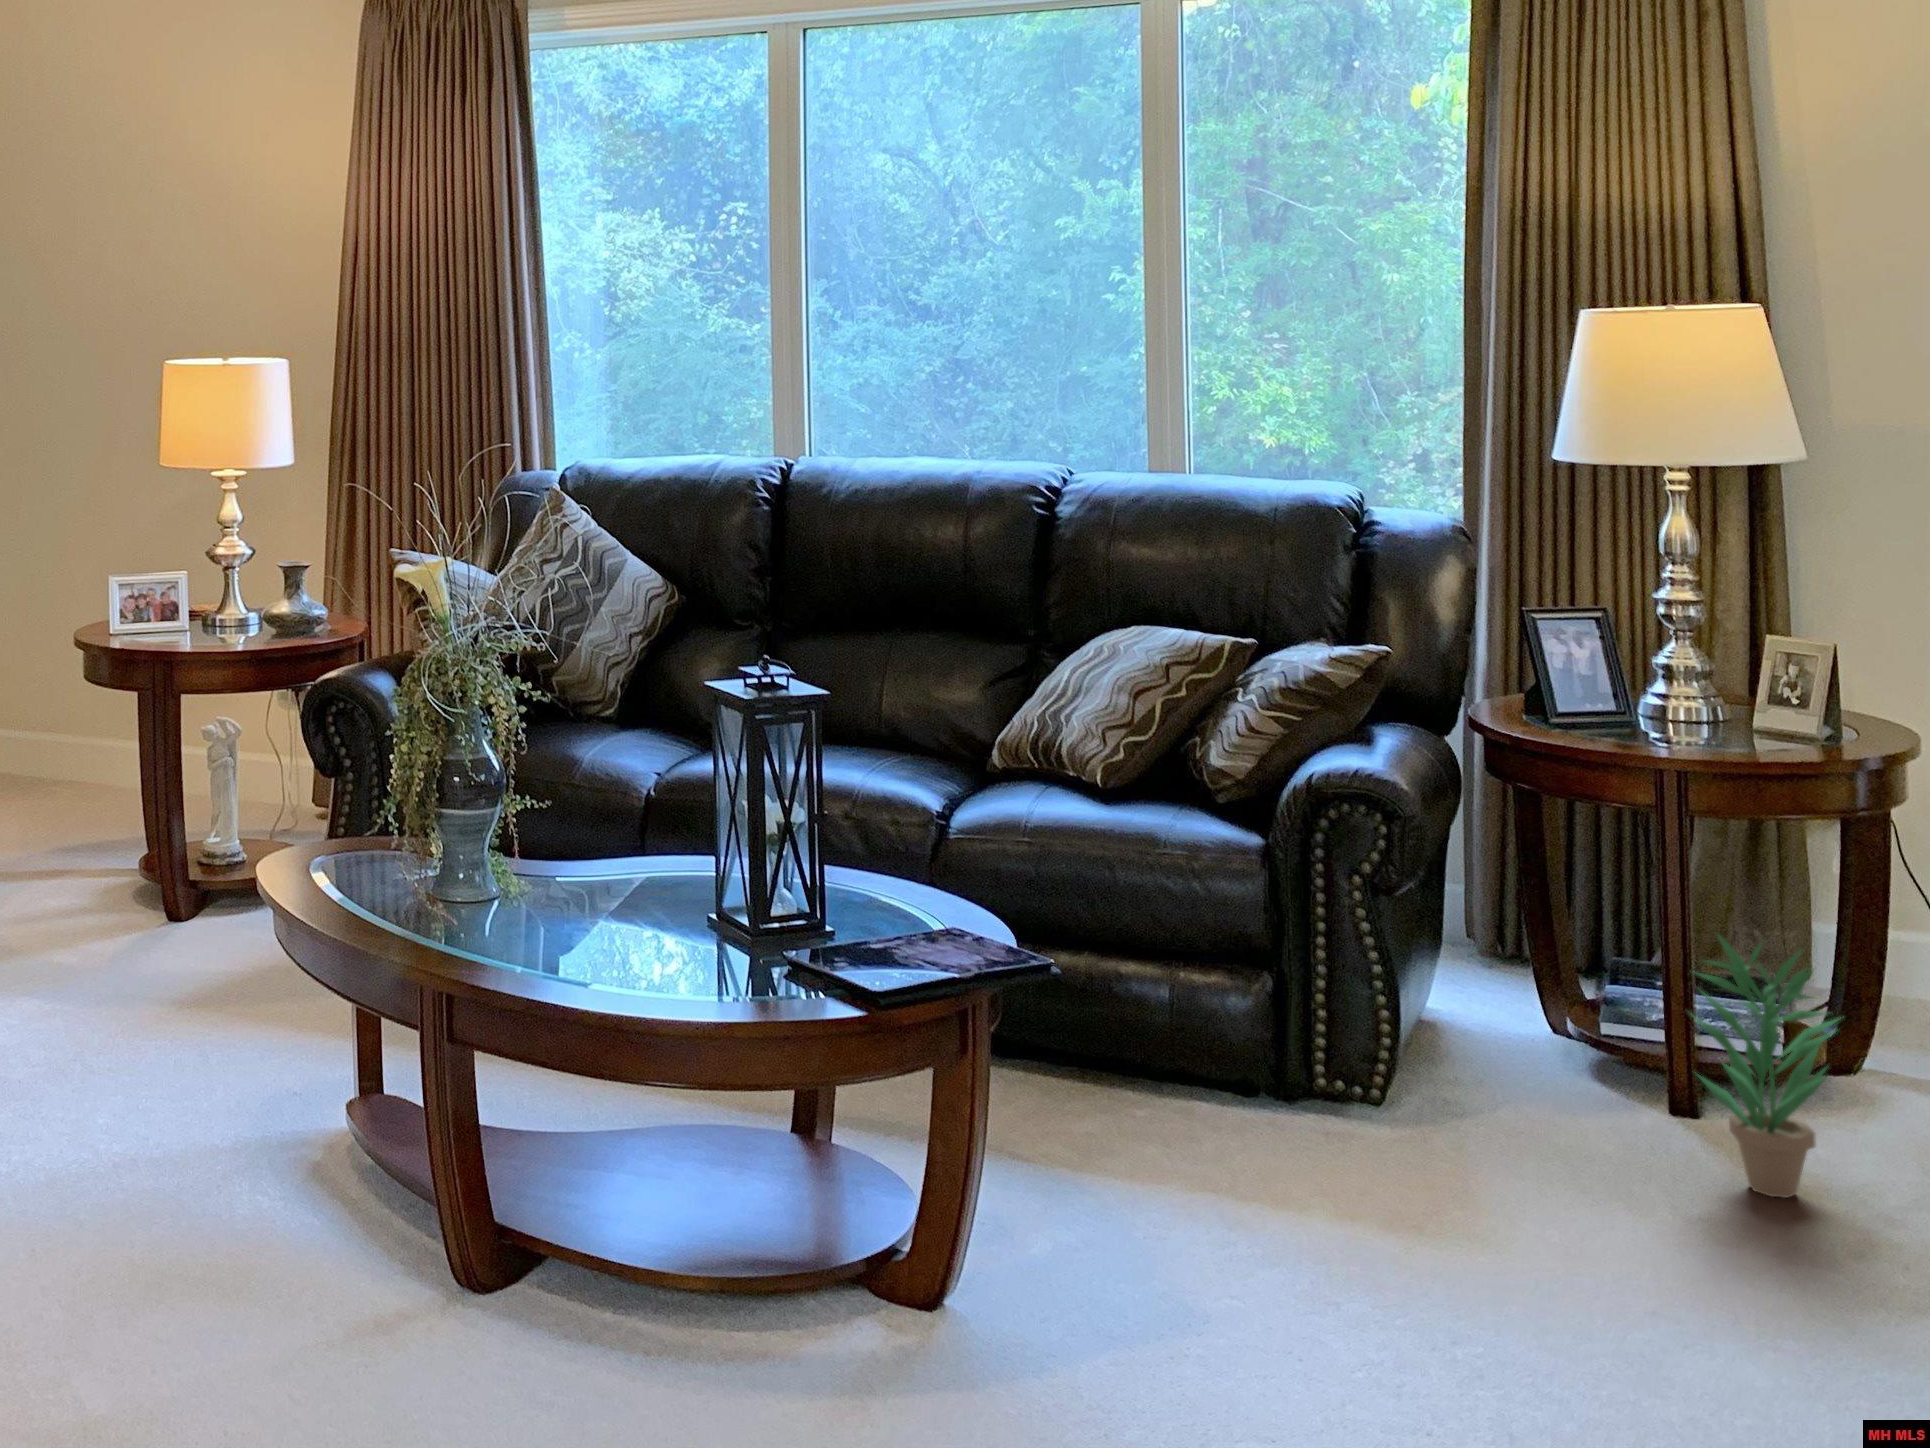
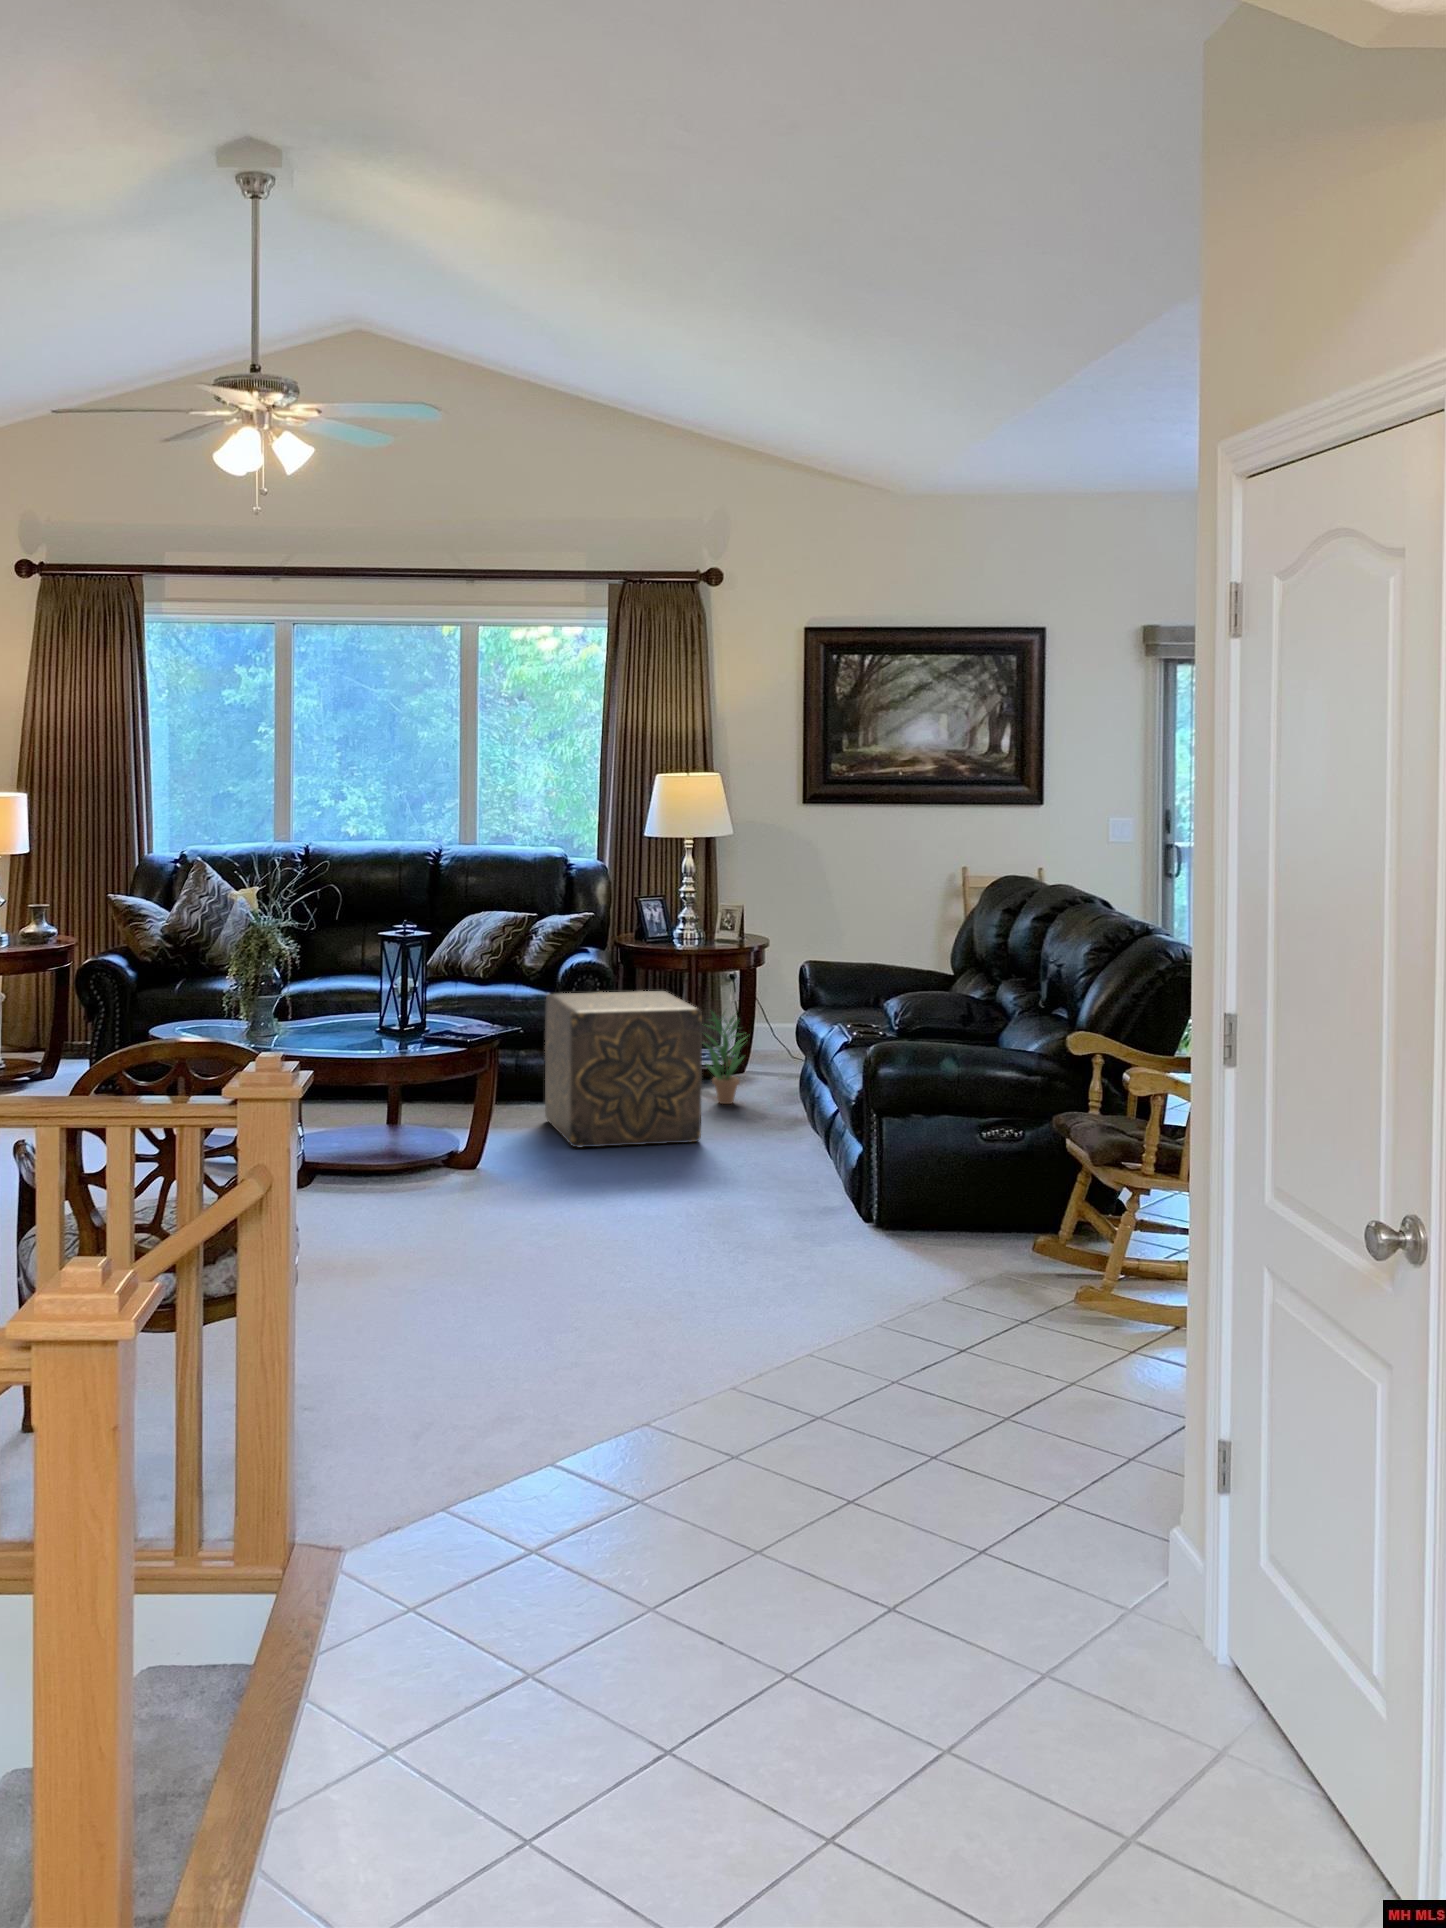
ottoman: none [1216,858,1643,1352] -> present [545,991,702,1147]

